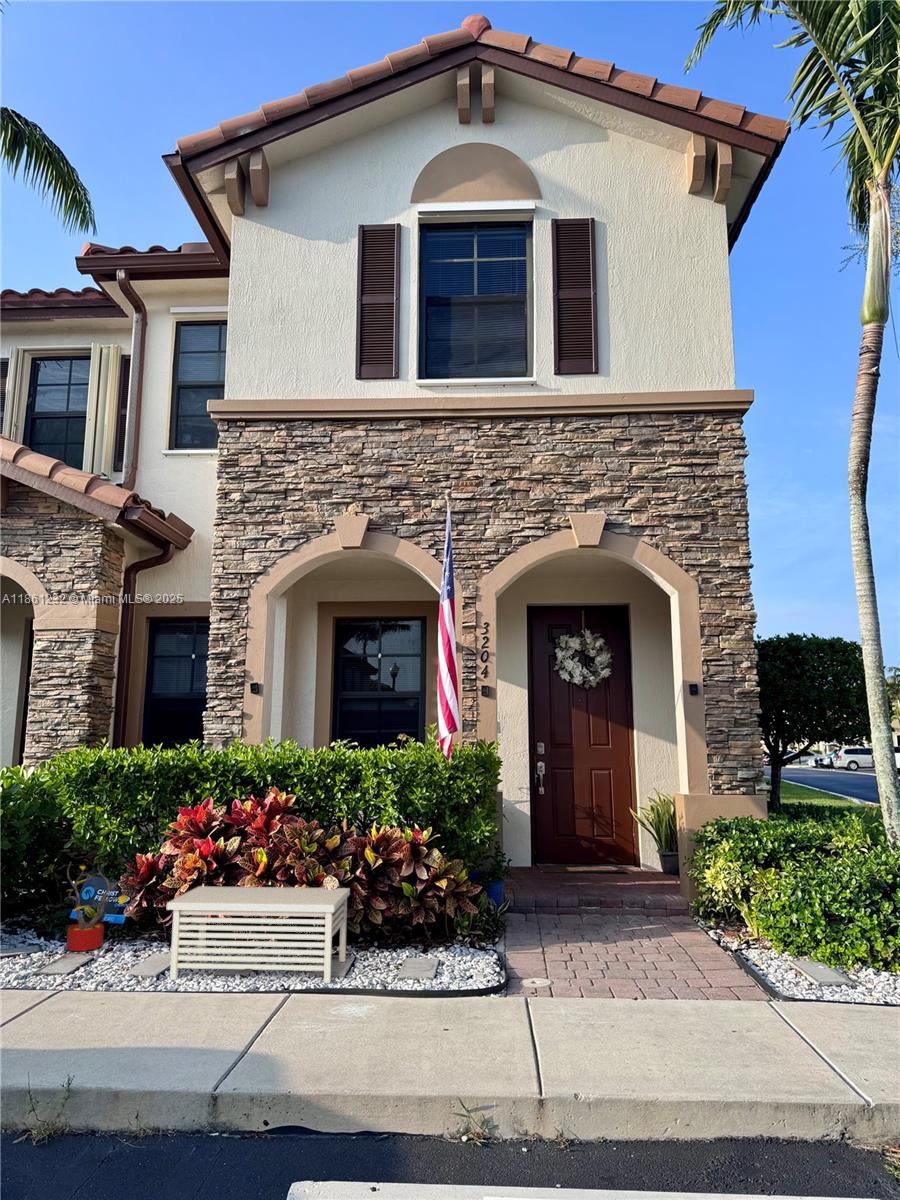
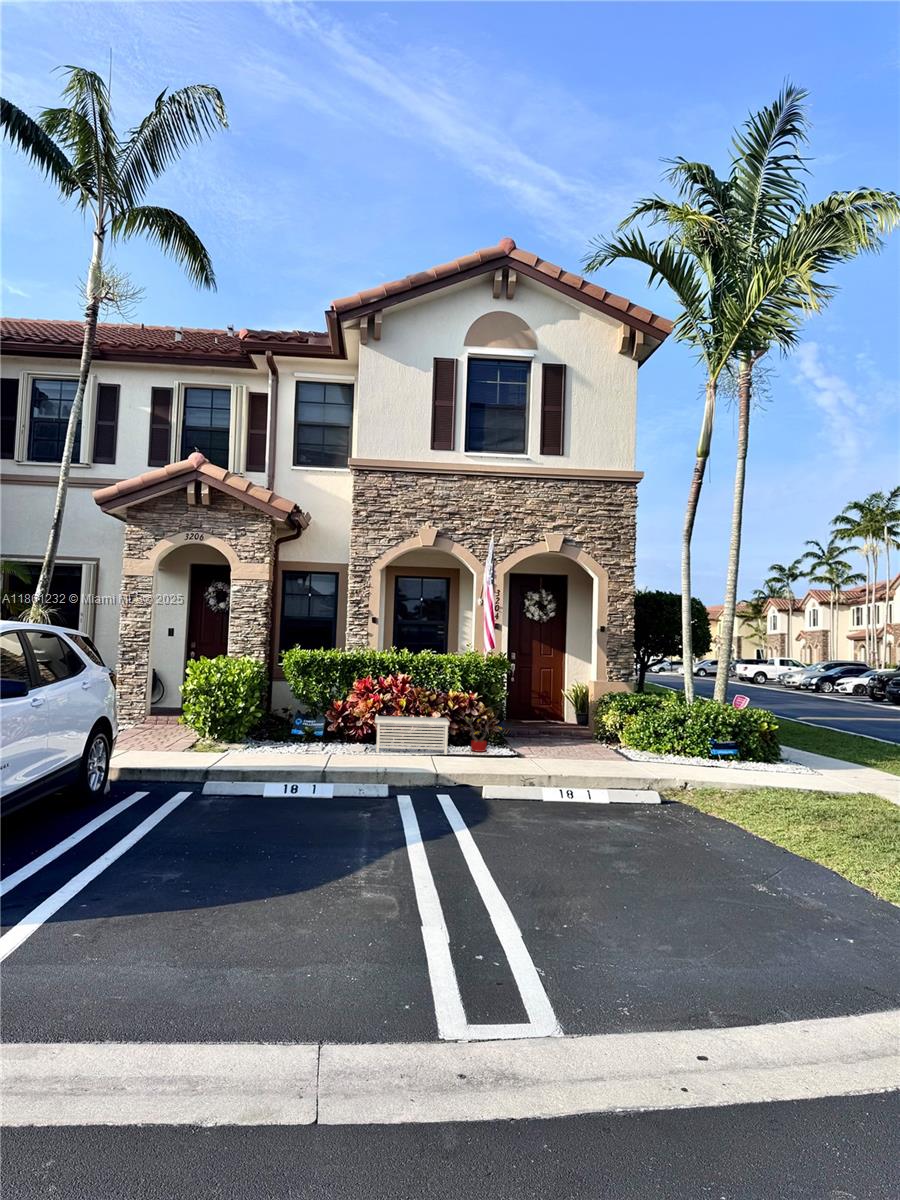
decorative plant: present [67,863,128,951] -> present [464,722,502,752]

